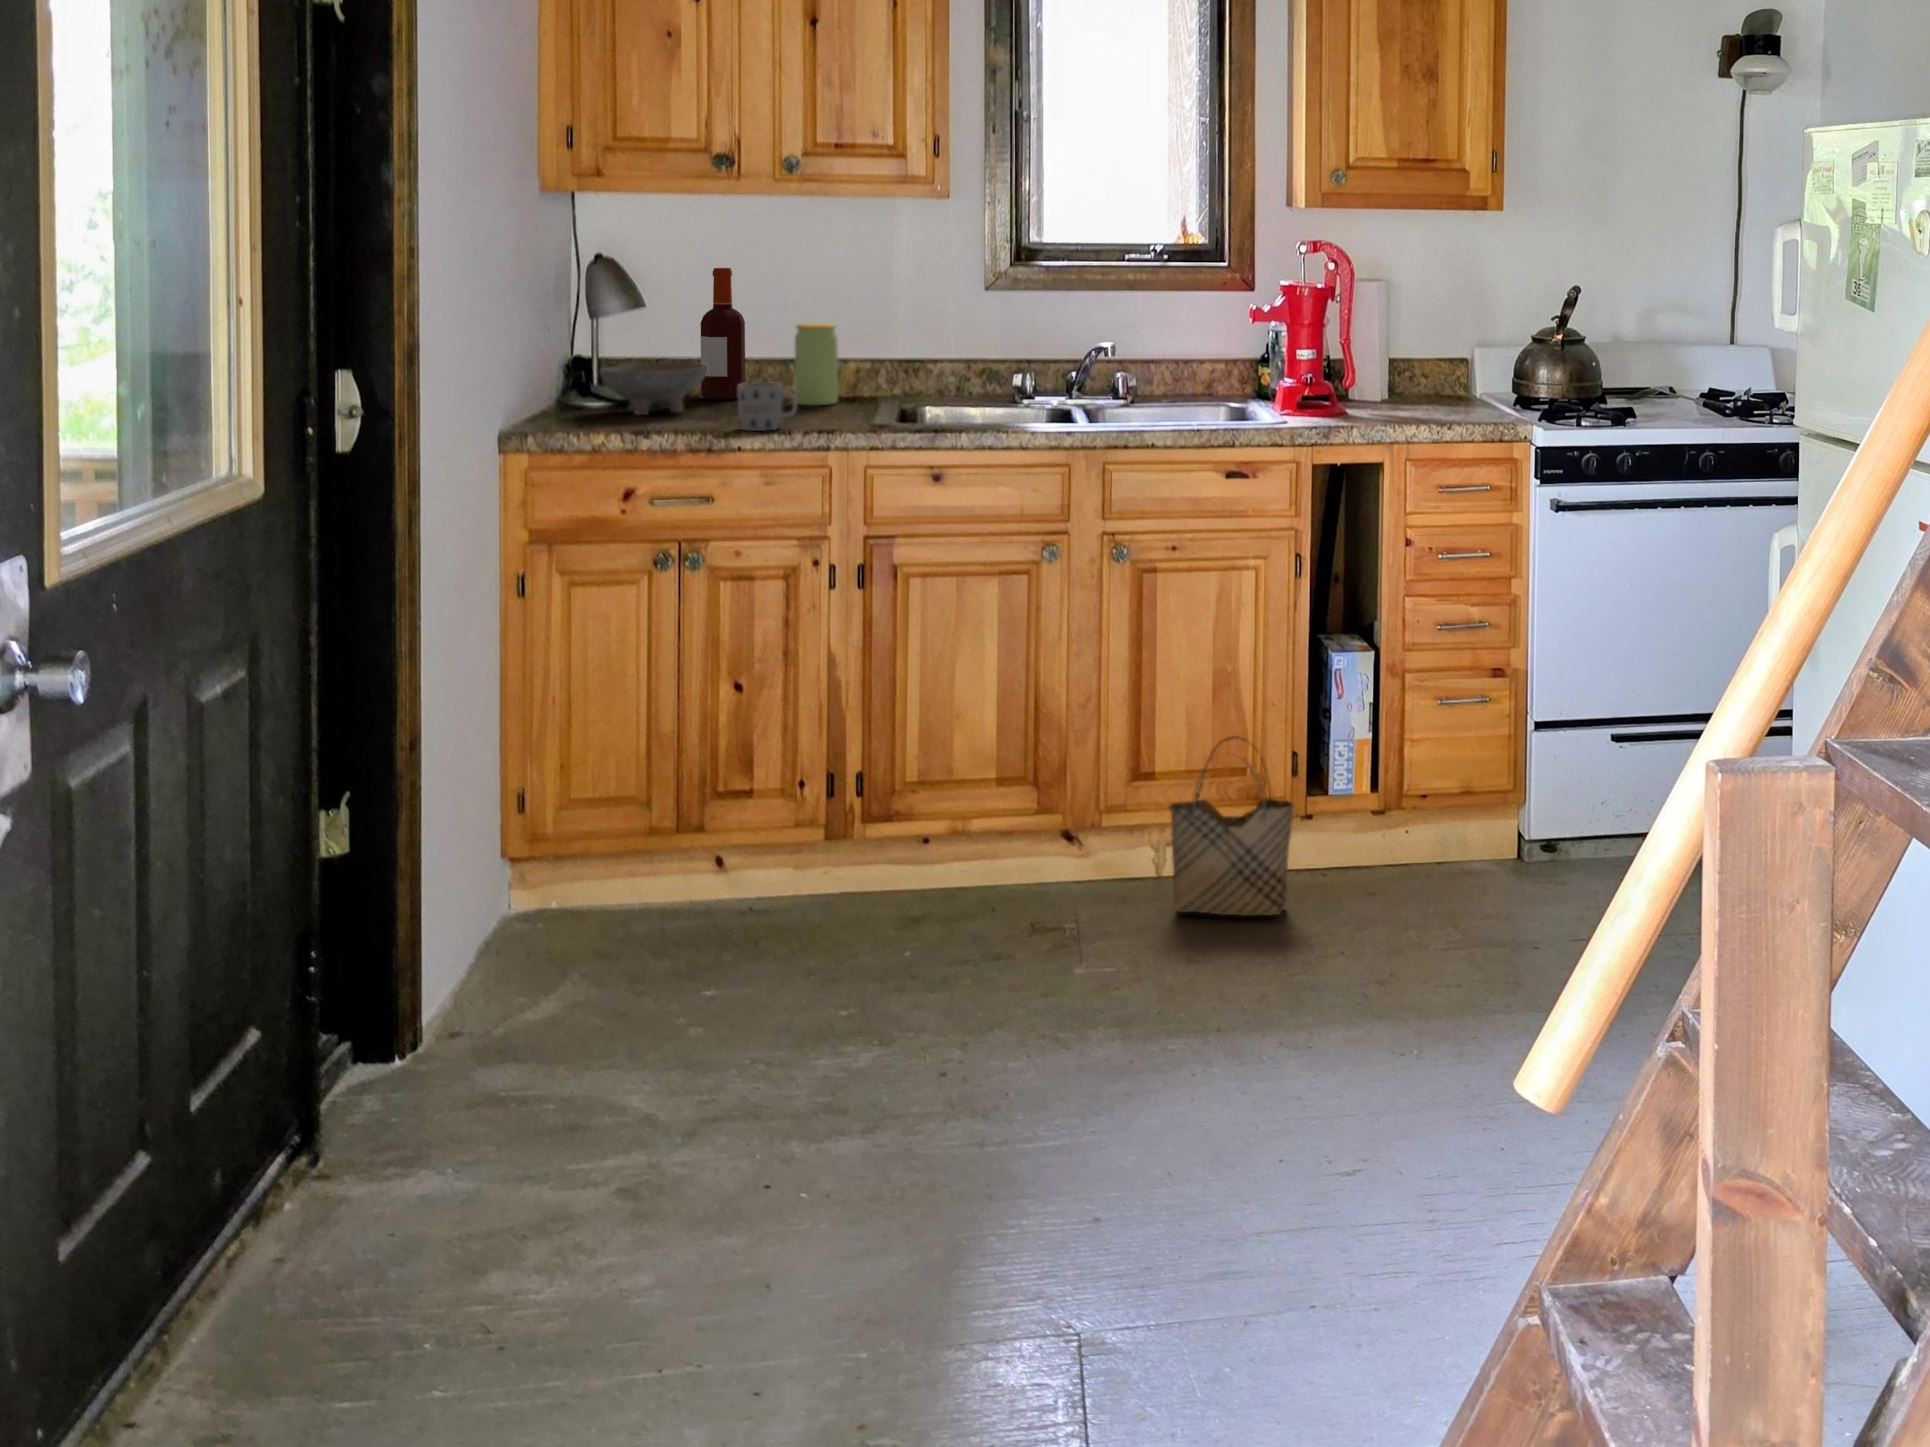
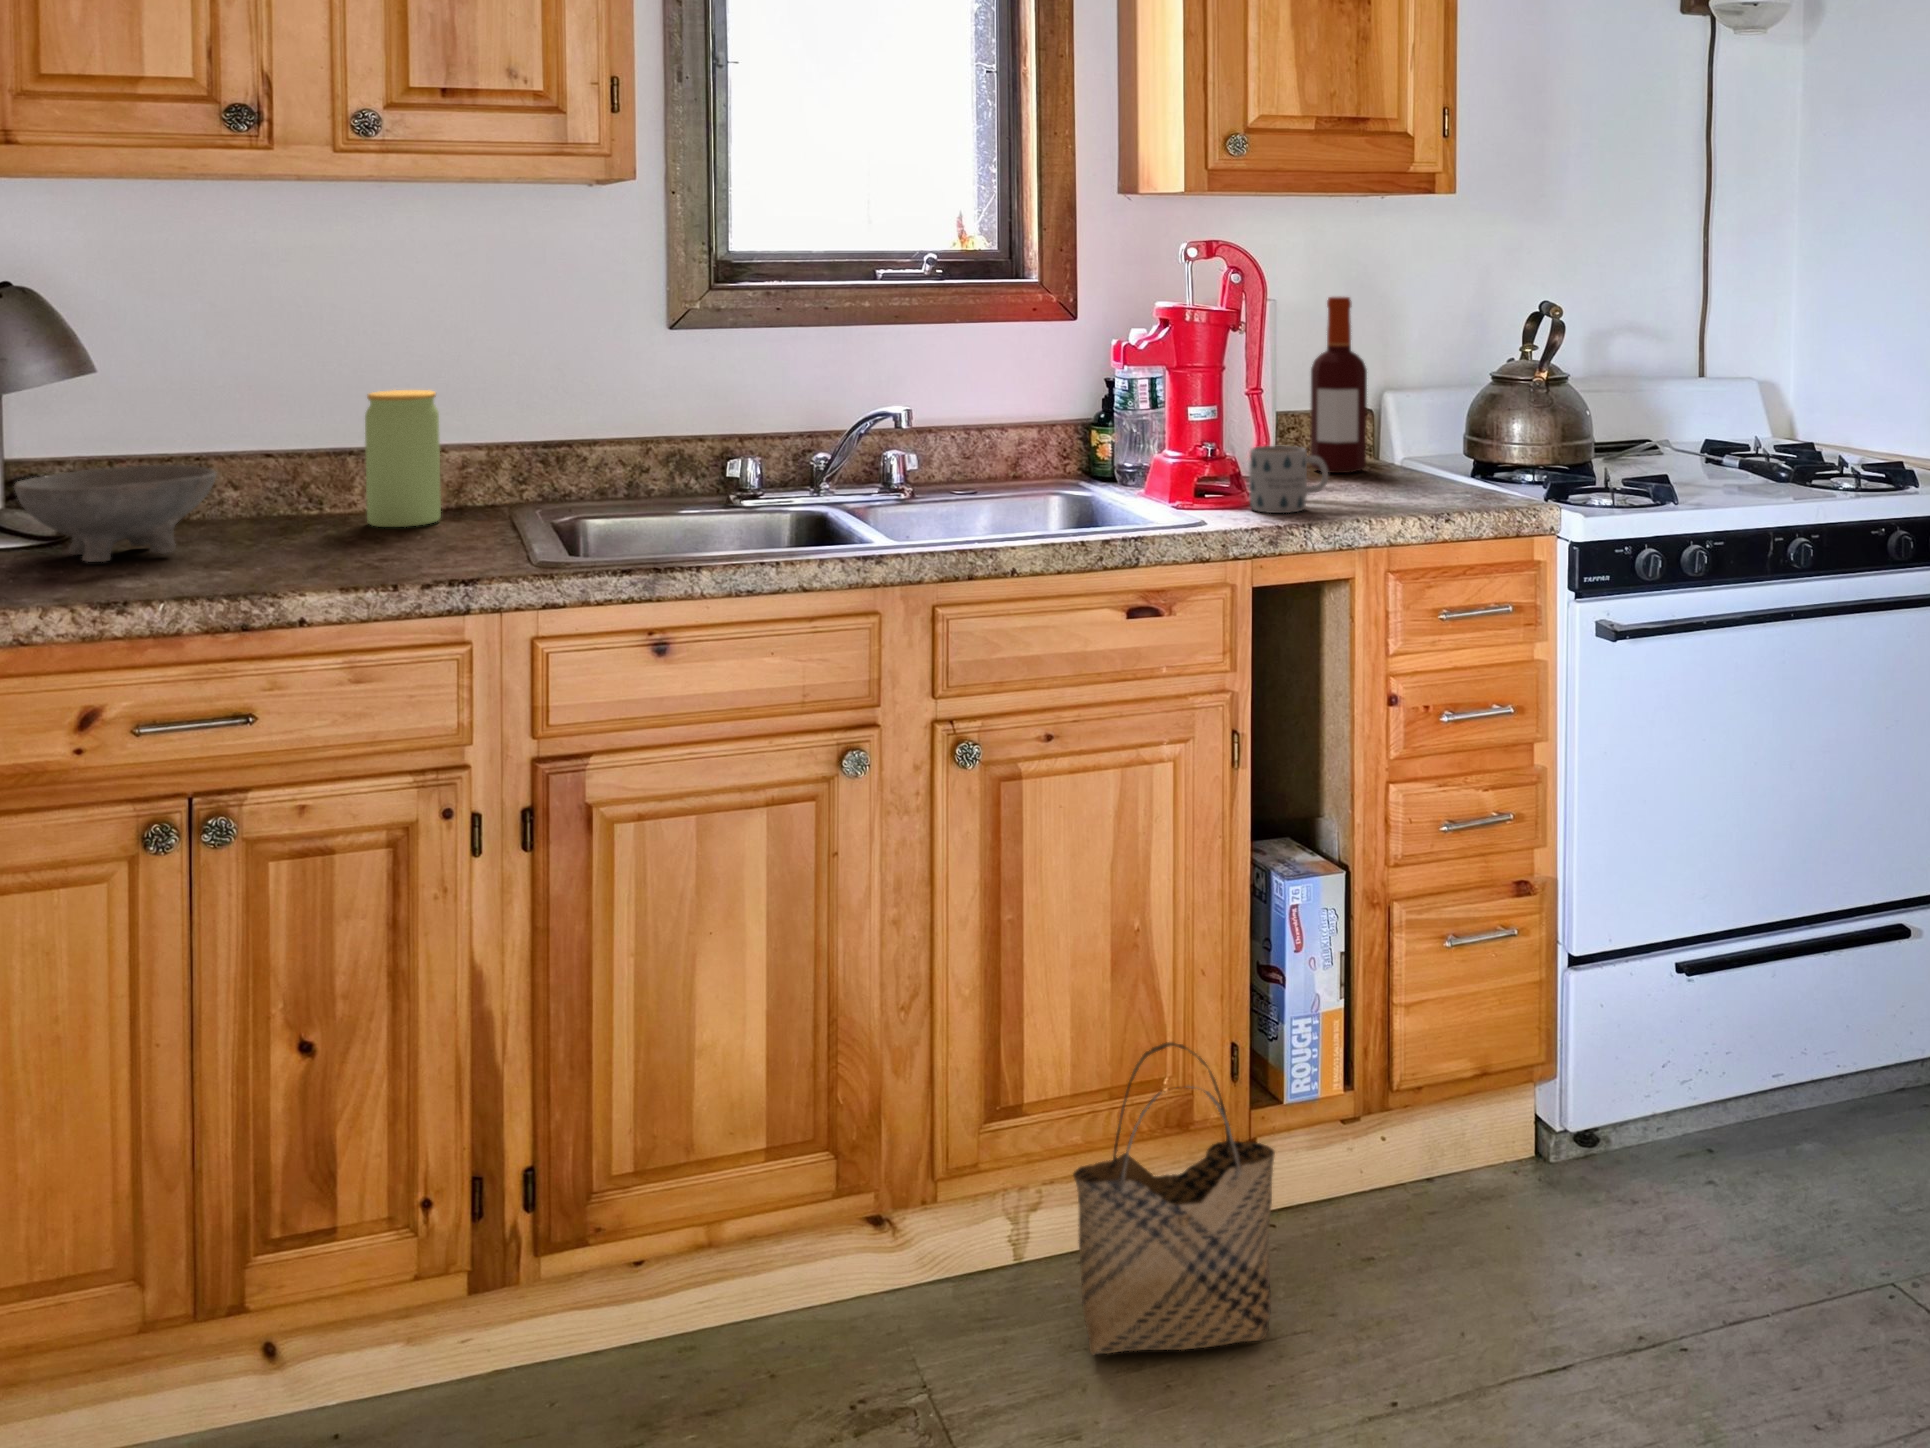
bottle: present [701,268,745,399] -> present [1310,297,1367,473]
mug: present [738,382,797,431] -> present [1249,446,1328,513]

